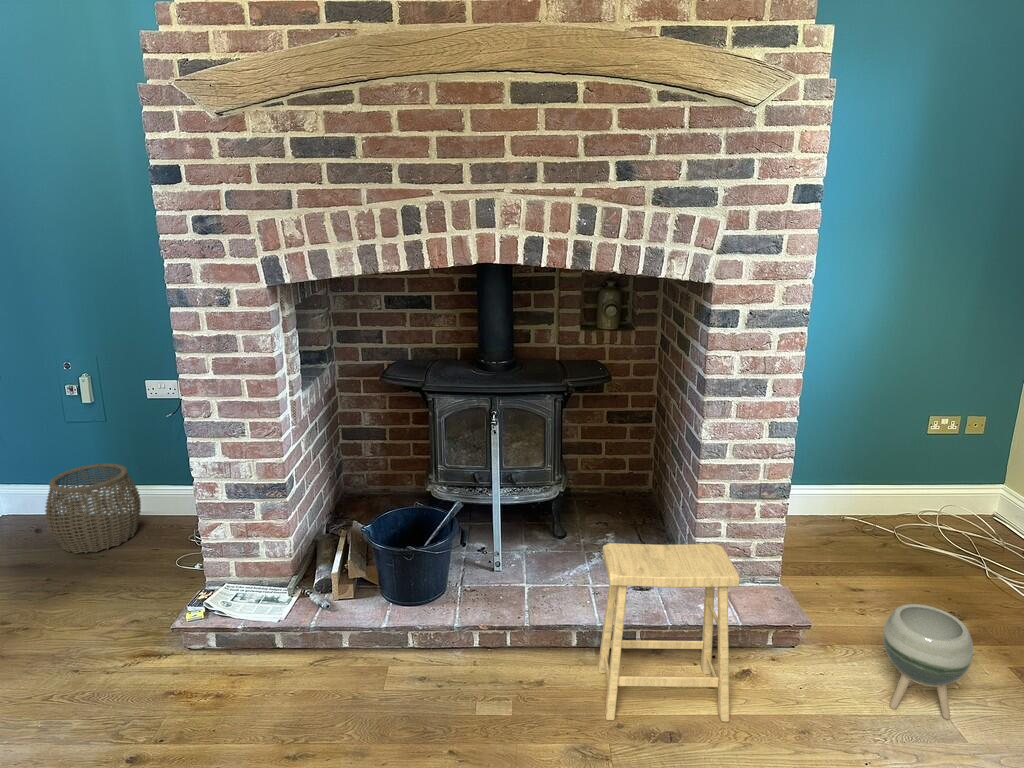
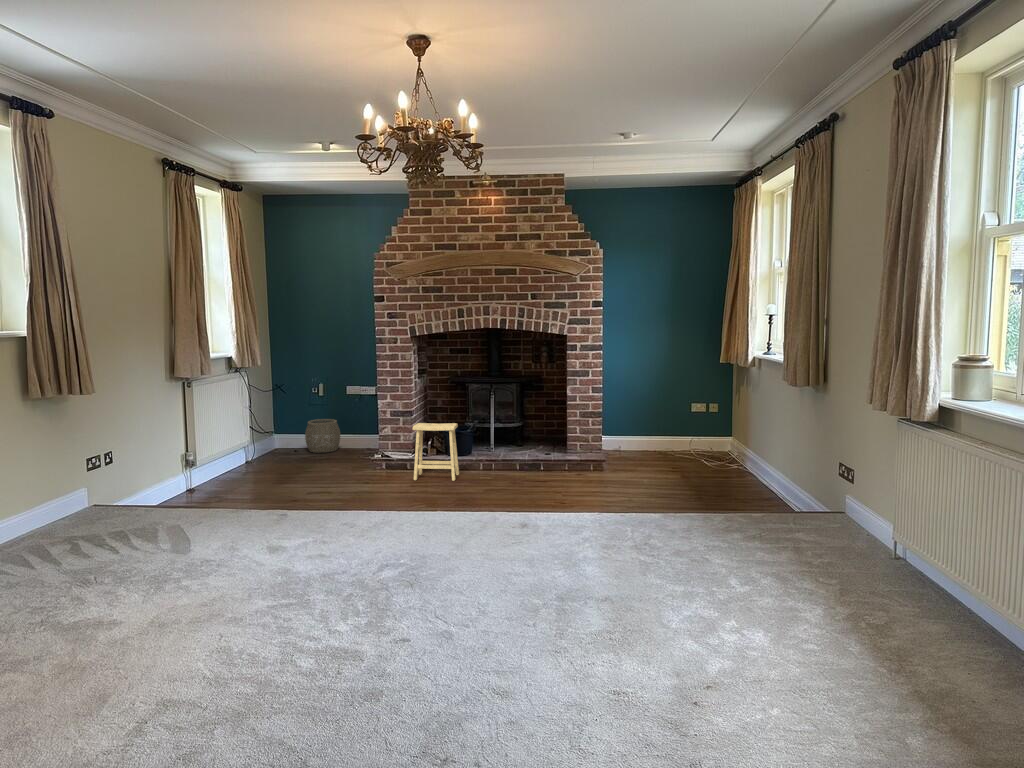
footstool: present [598,543,740,722] -> present [413,423,459,481]
planter: present [883,604,973,719] -> none [621,444,647,480]

